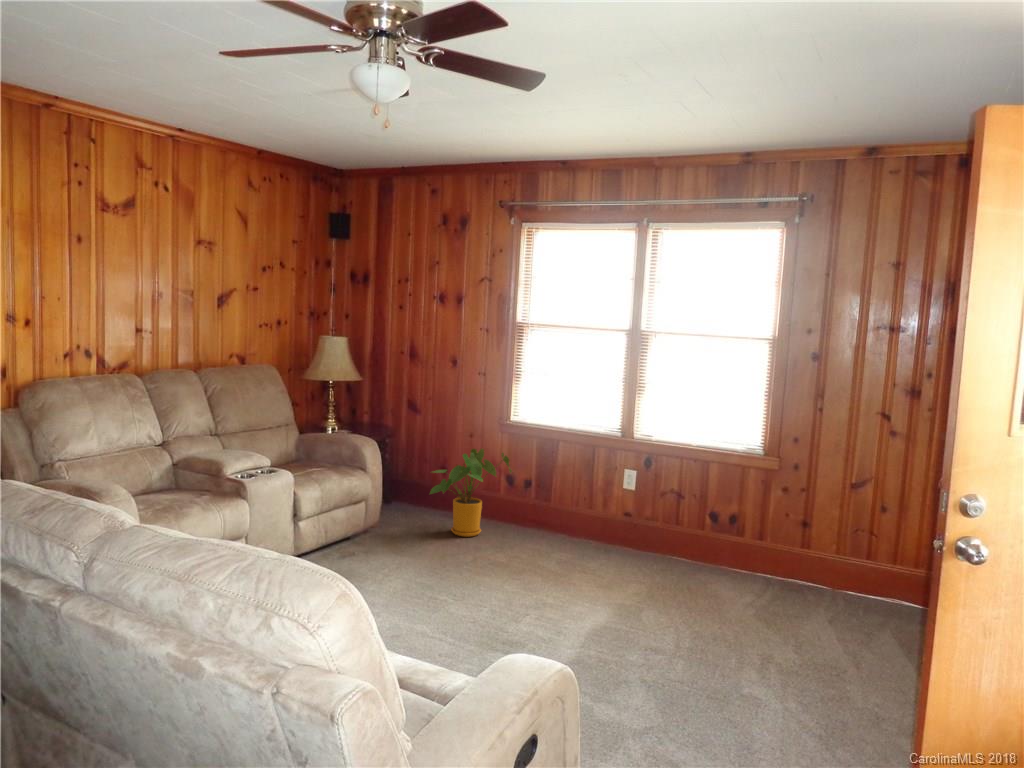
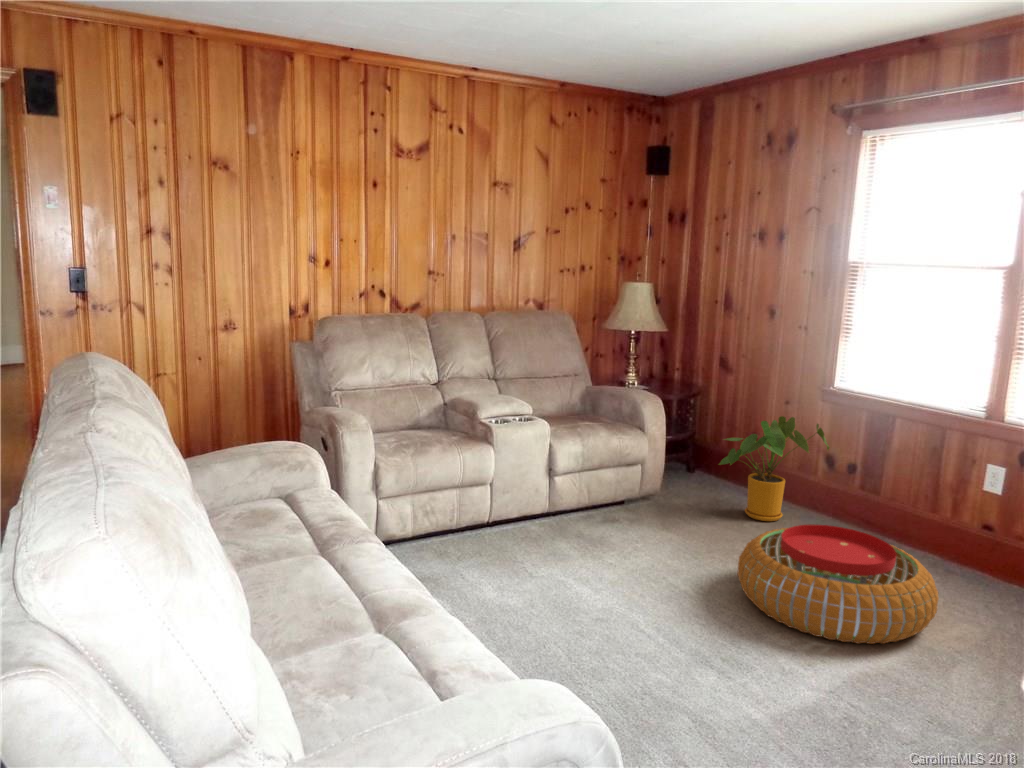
pouf: none [477,531,617,614] -> present [737,525,939,644]

